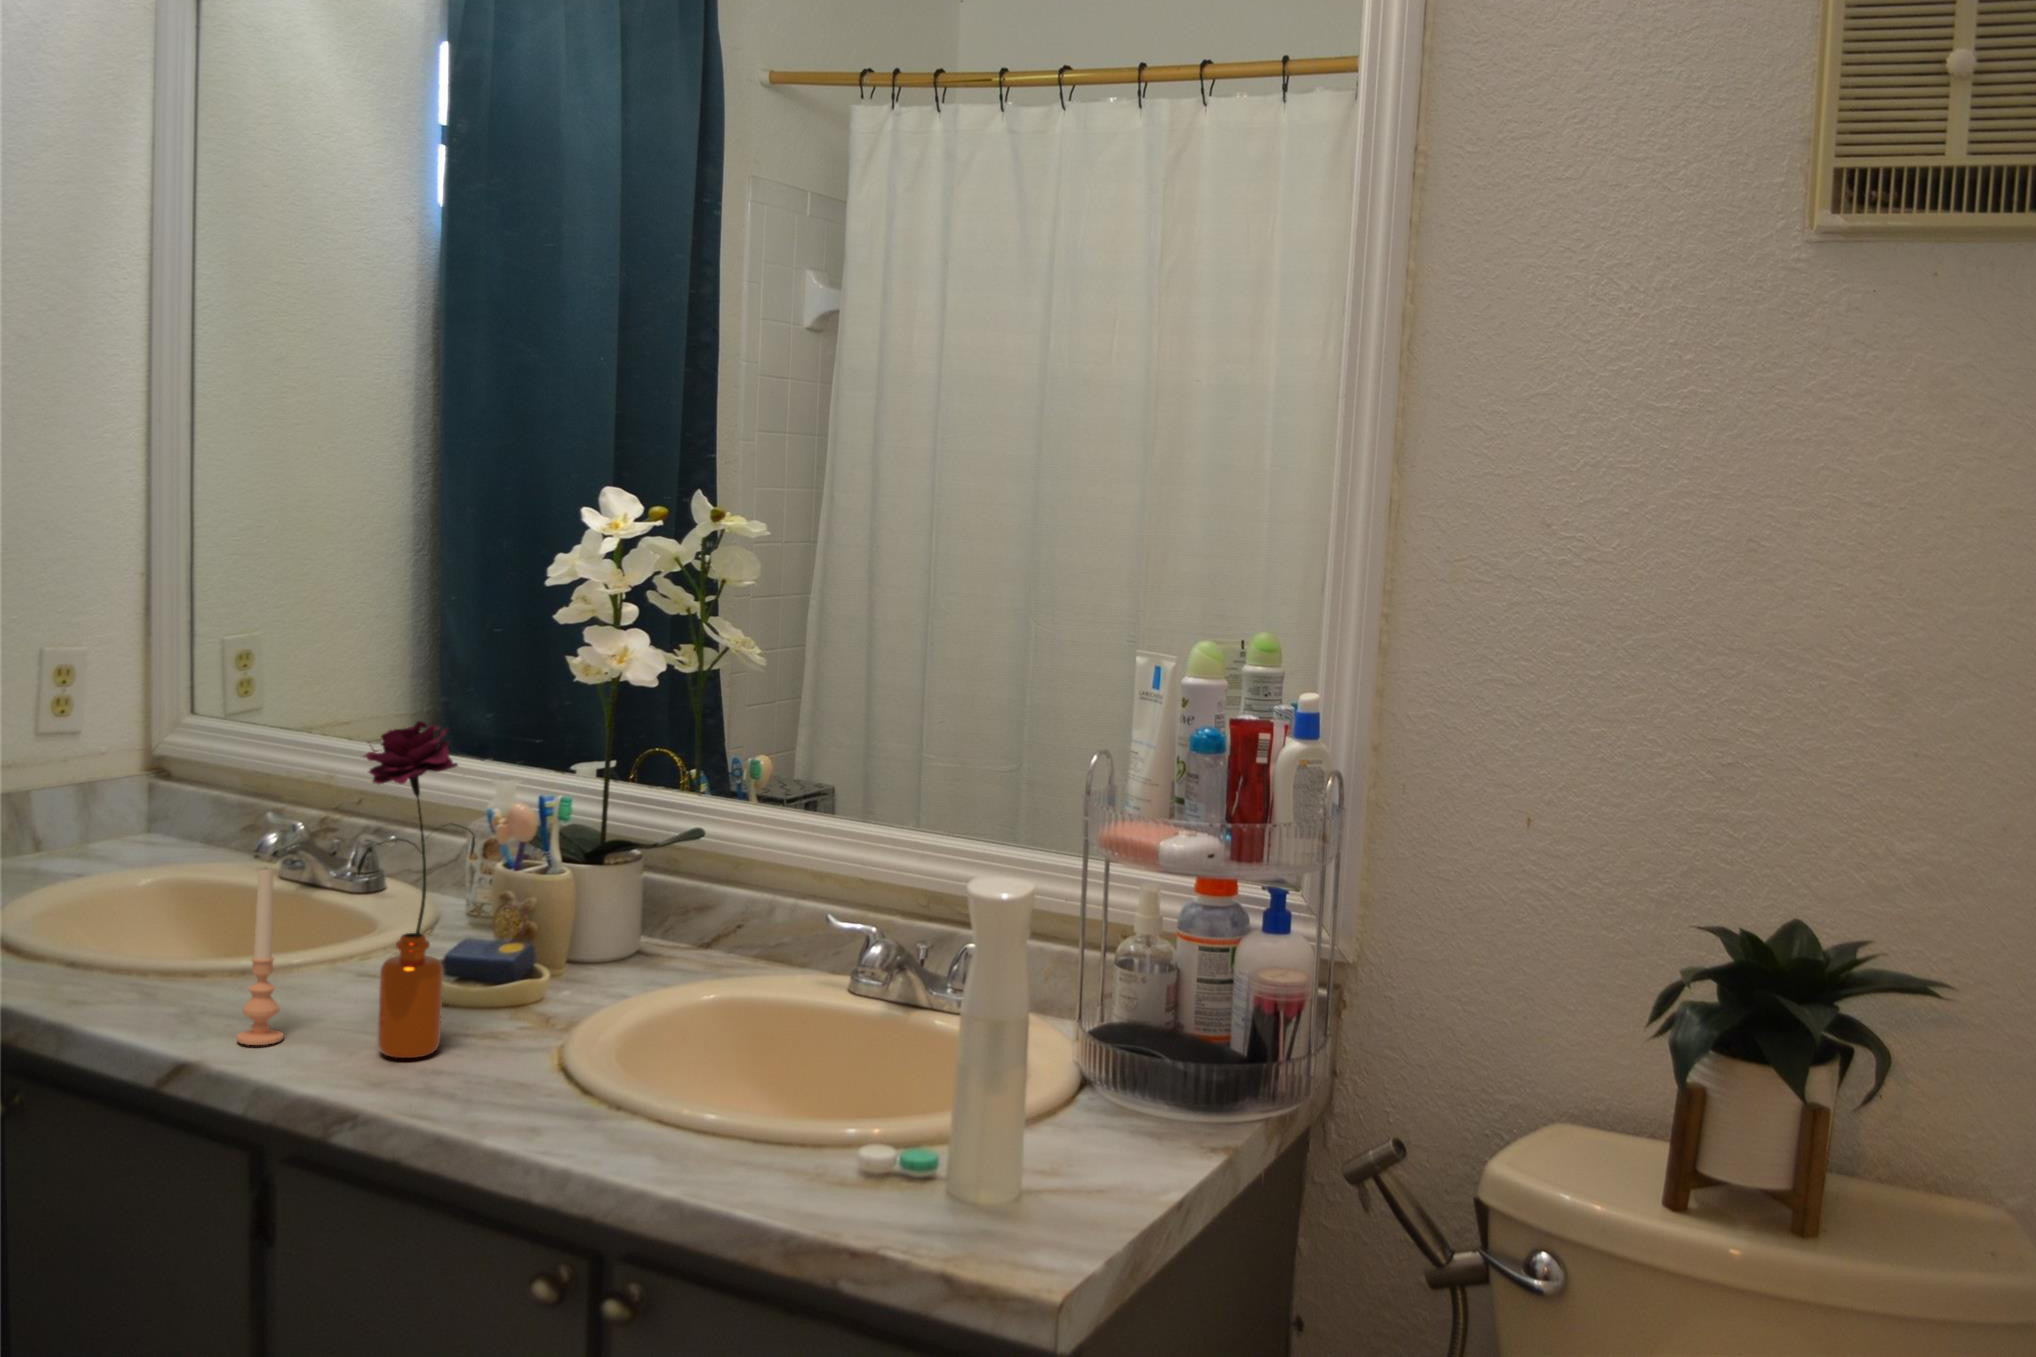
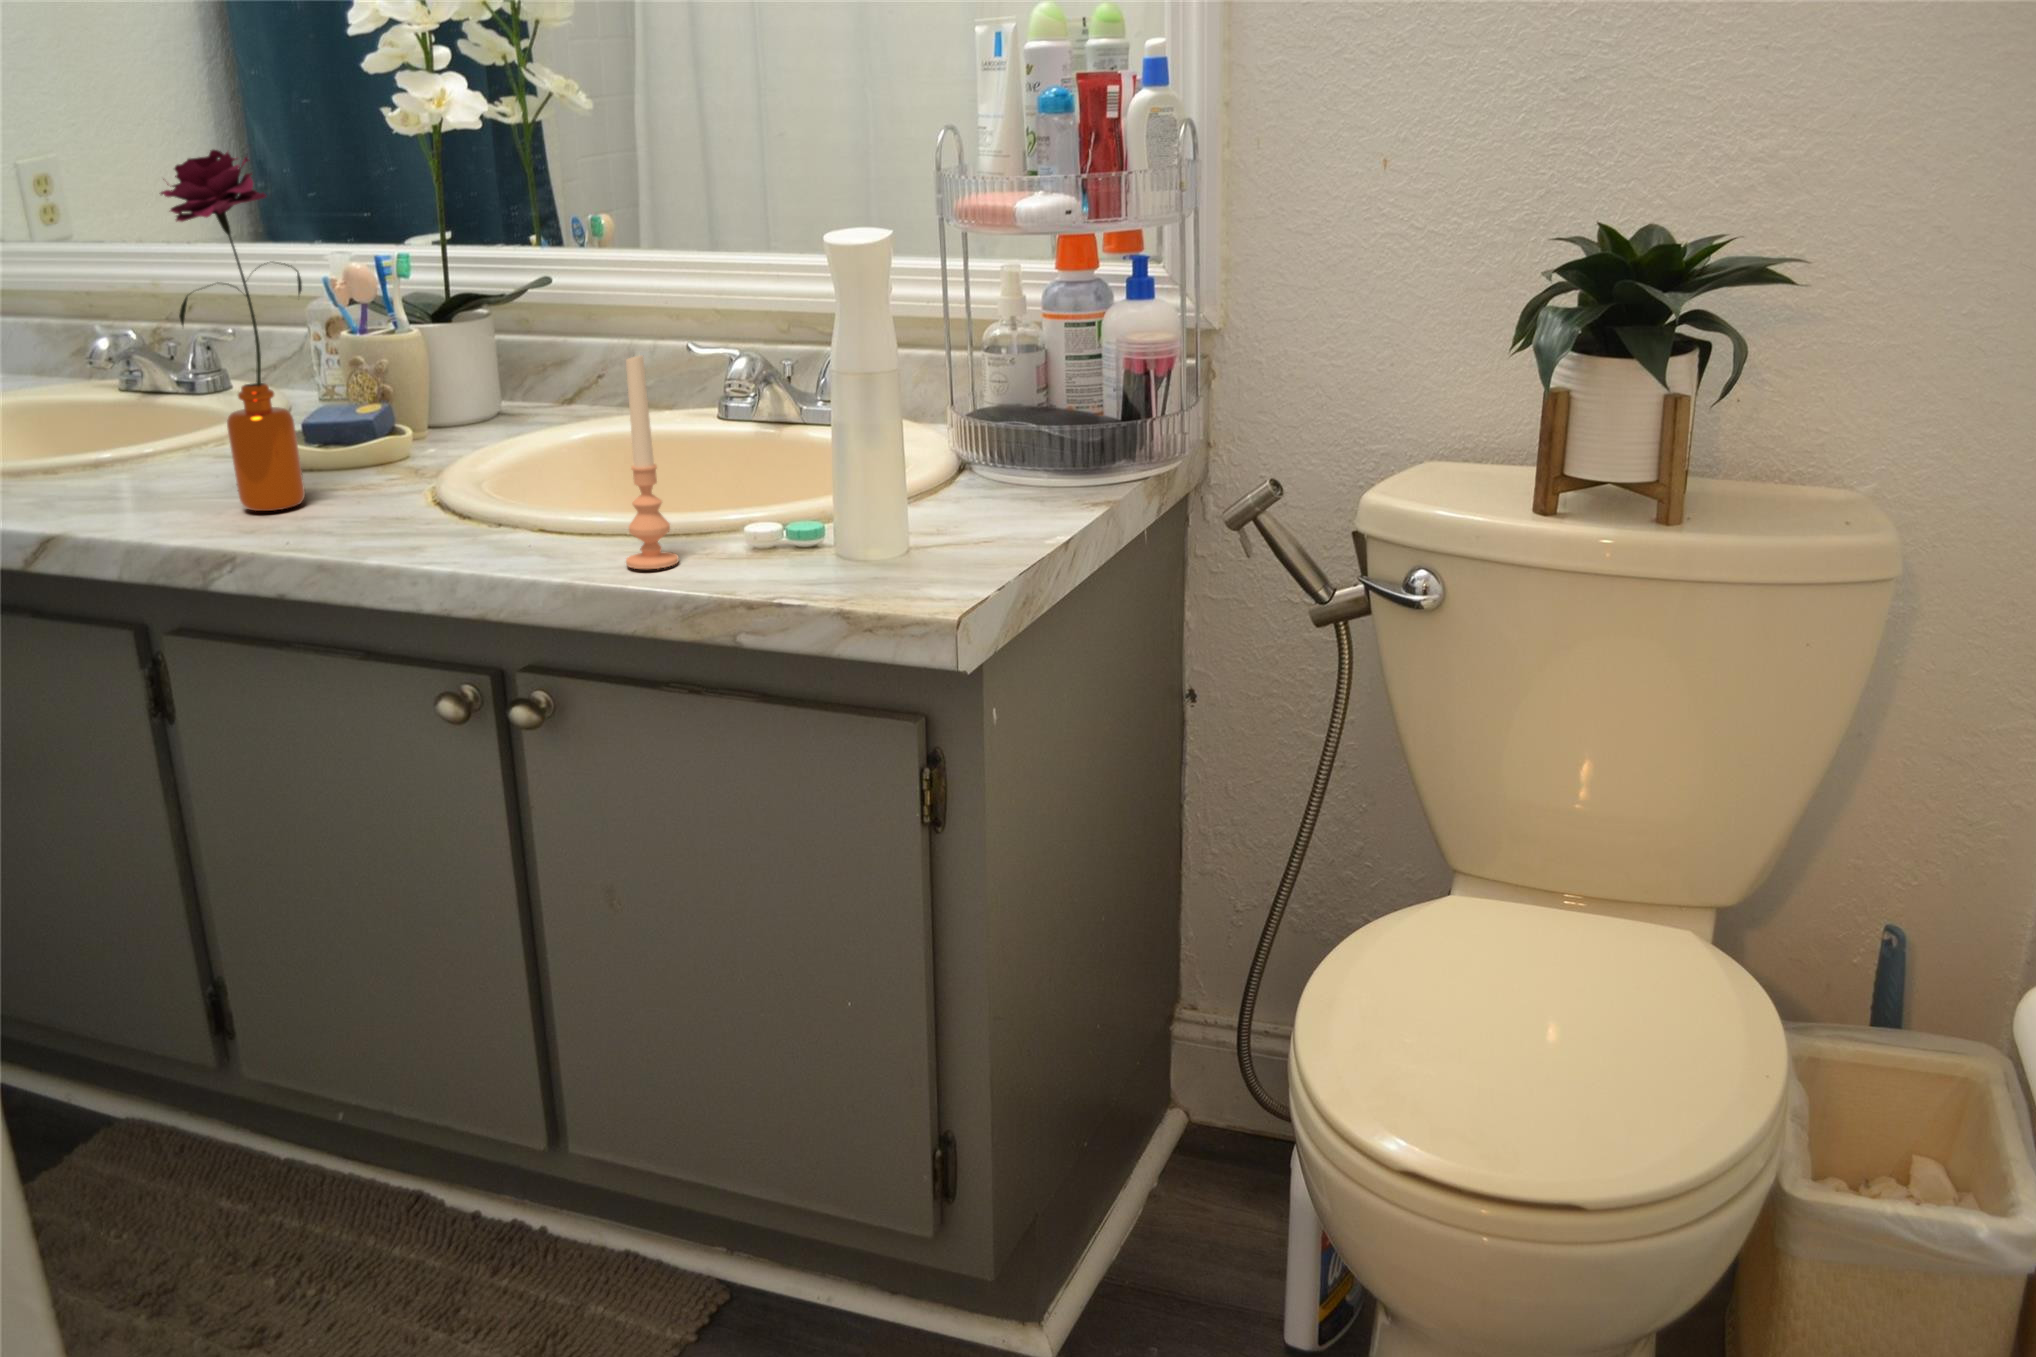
candle: present [236,869,284,1045] -> present [626,355,678,569]

